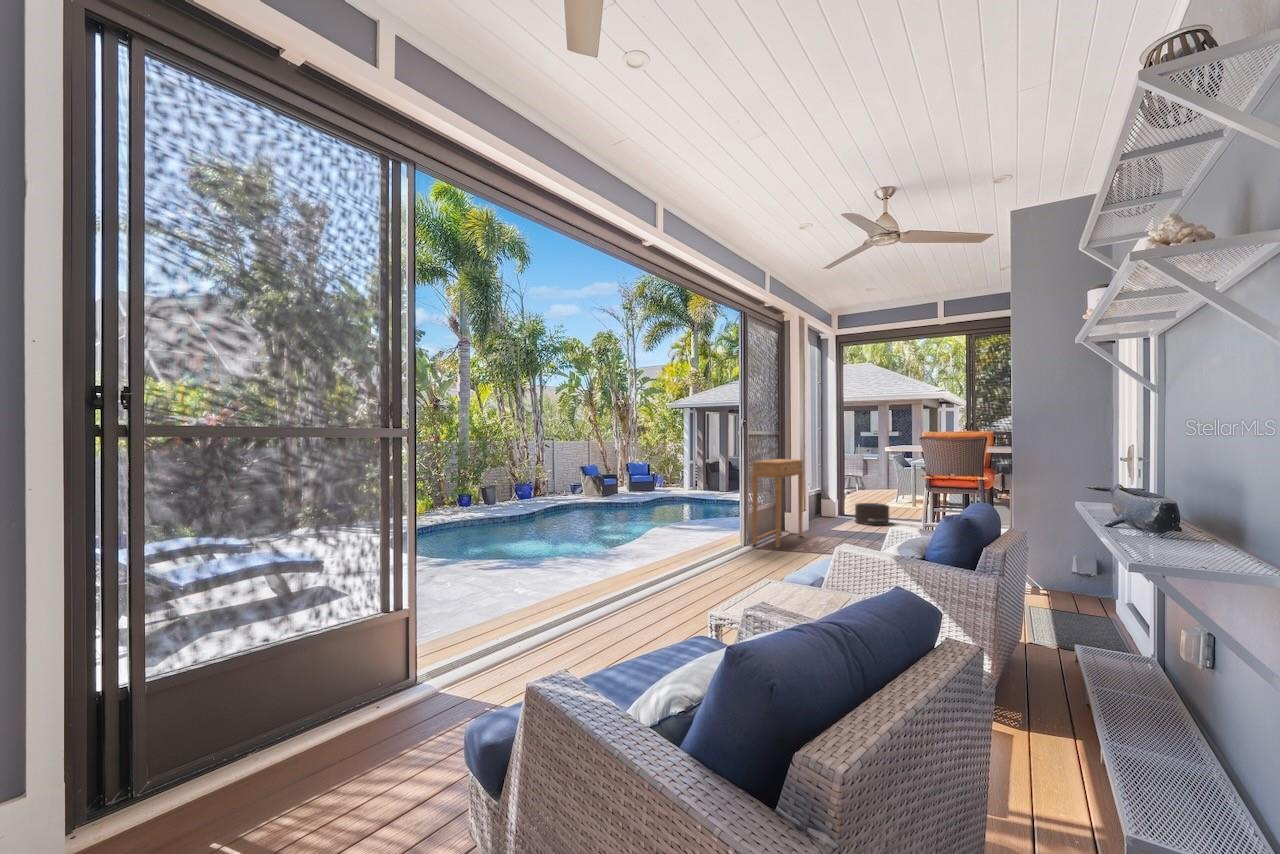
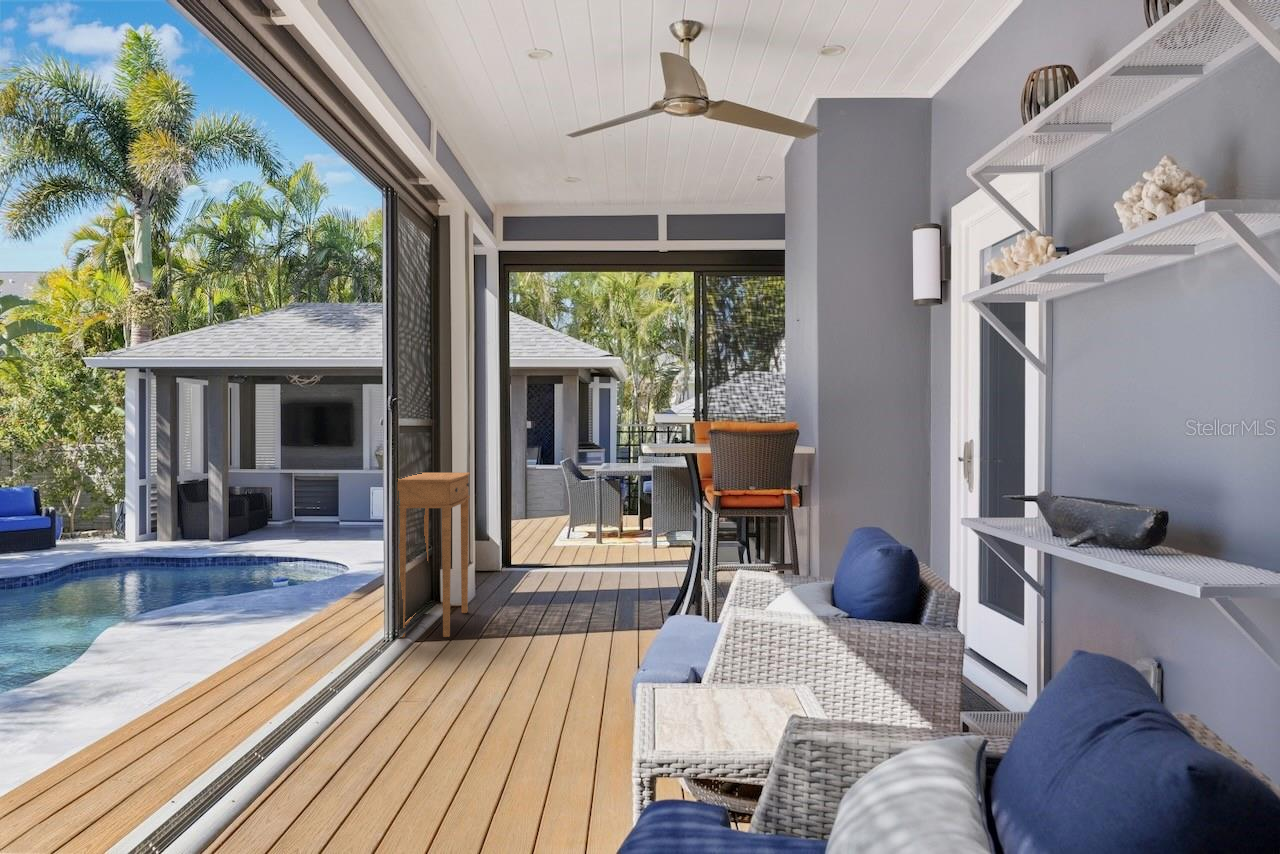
pouf: present [854,503,889,525] -> none [520,545,585,582]

